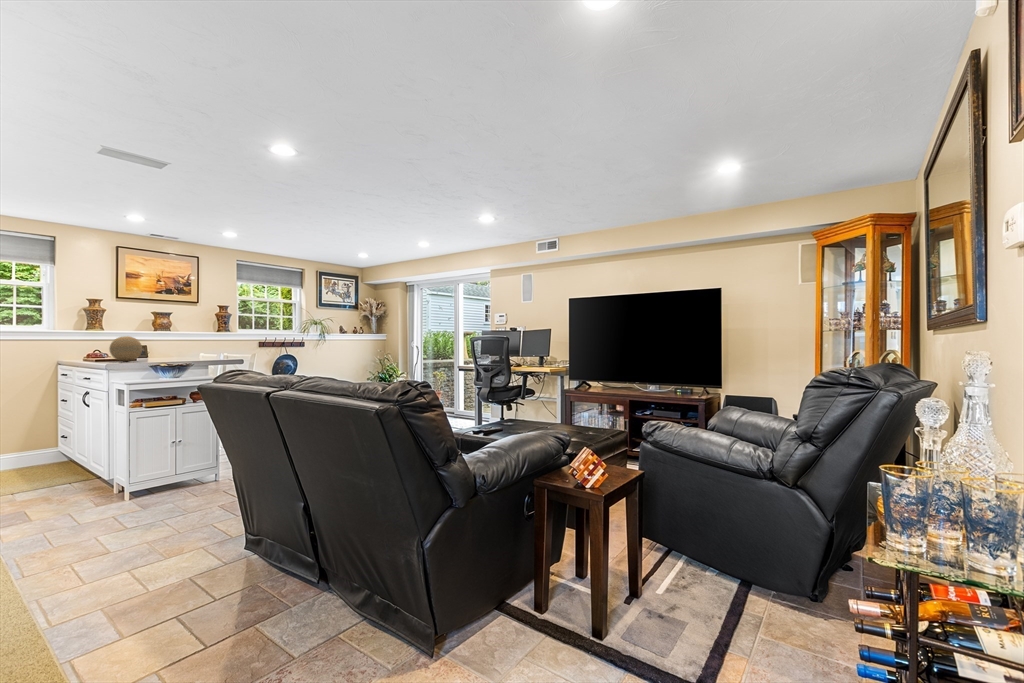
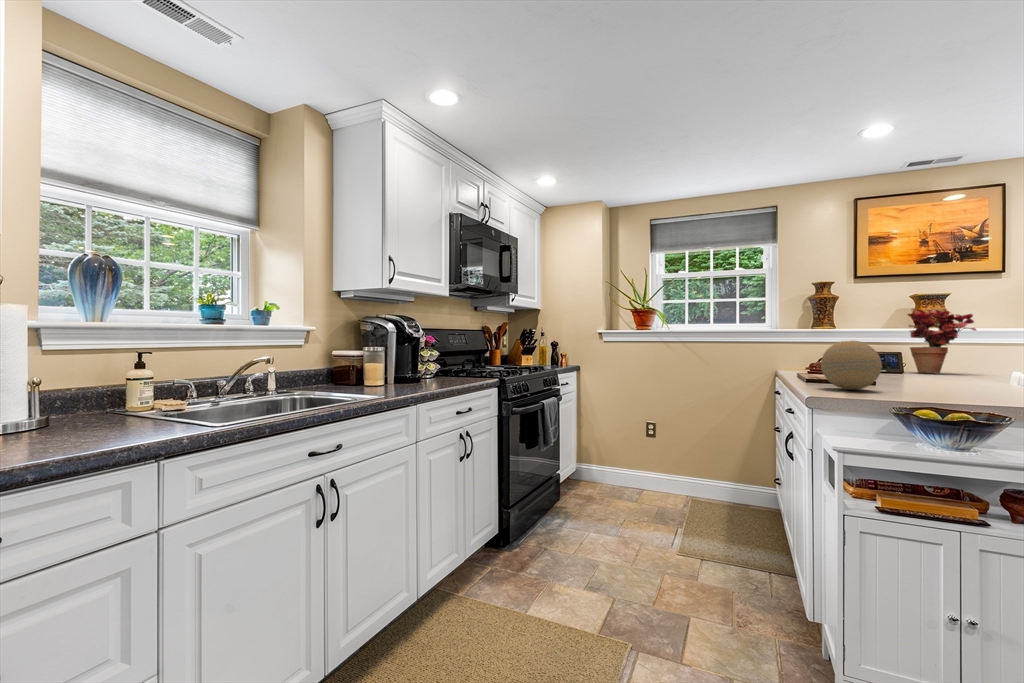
potted plant: none [150,321,186,358] -> present [907,309,976,373]

